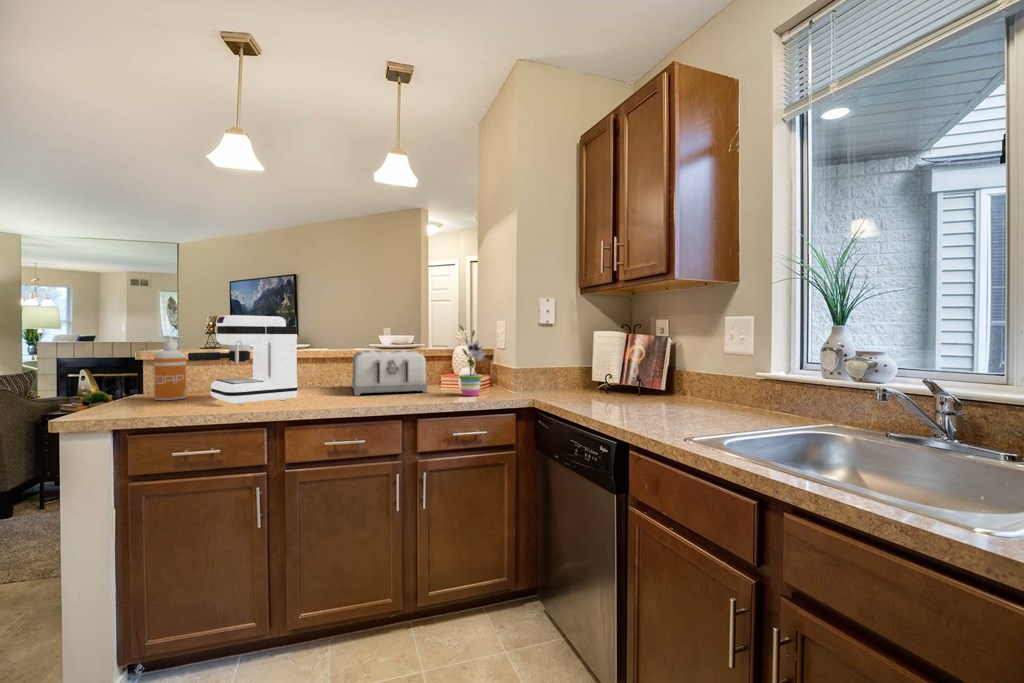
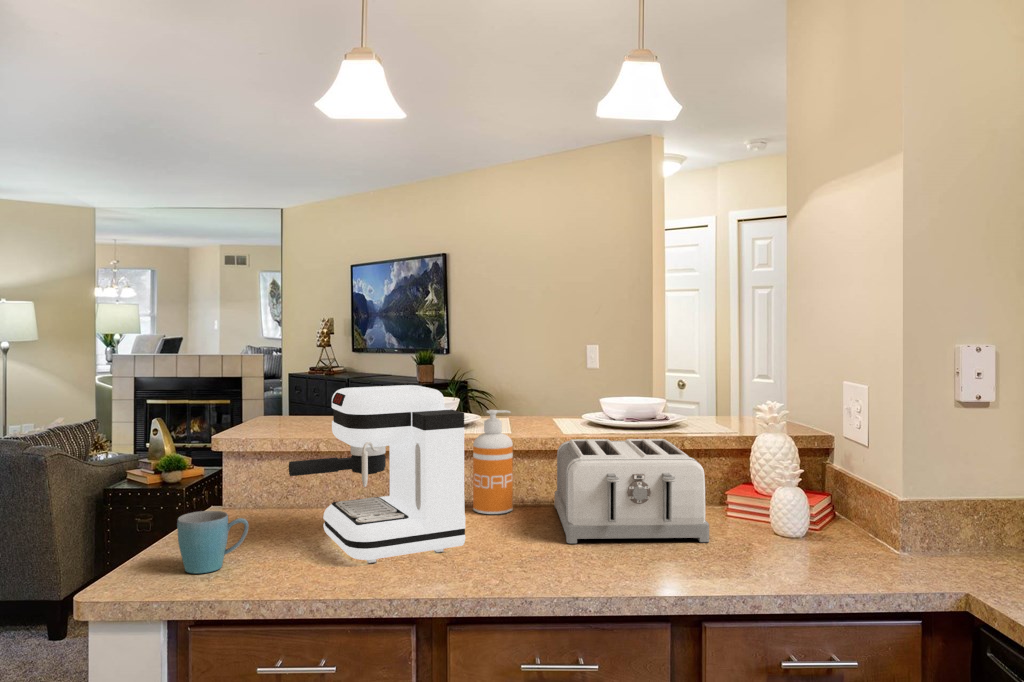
potted plant: present [459,325,487,396] -> none [783,408,849,568]
soap dispenser: present [154,336,186,400] -> present [473,410,513,514]
mug: none [112,380,161,412] -> present [177,511,248,573]

